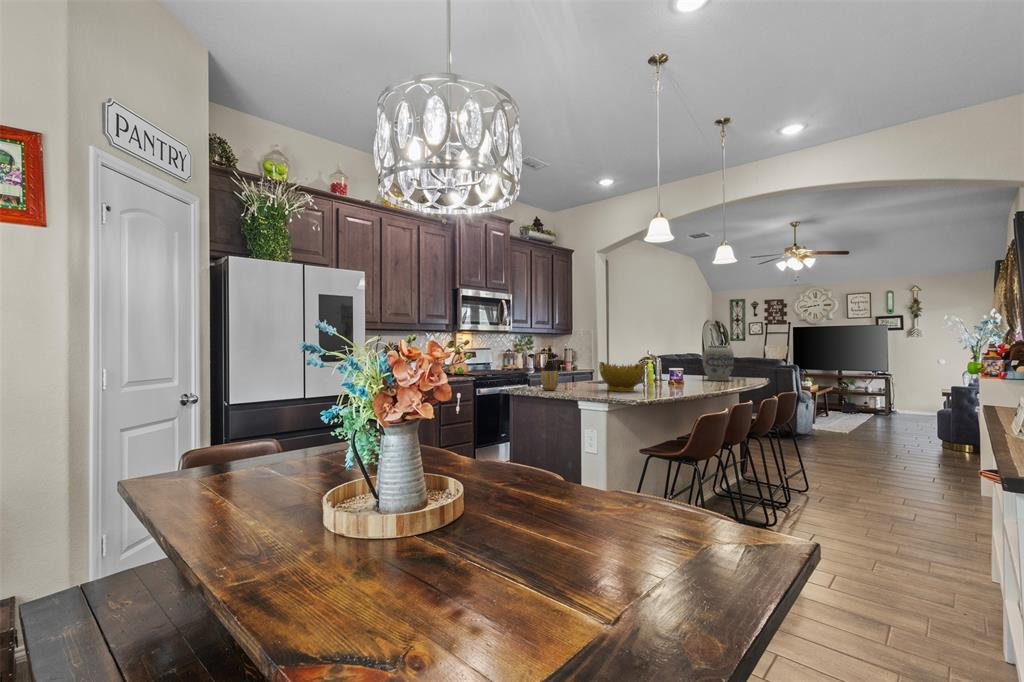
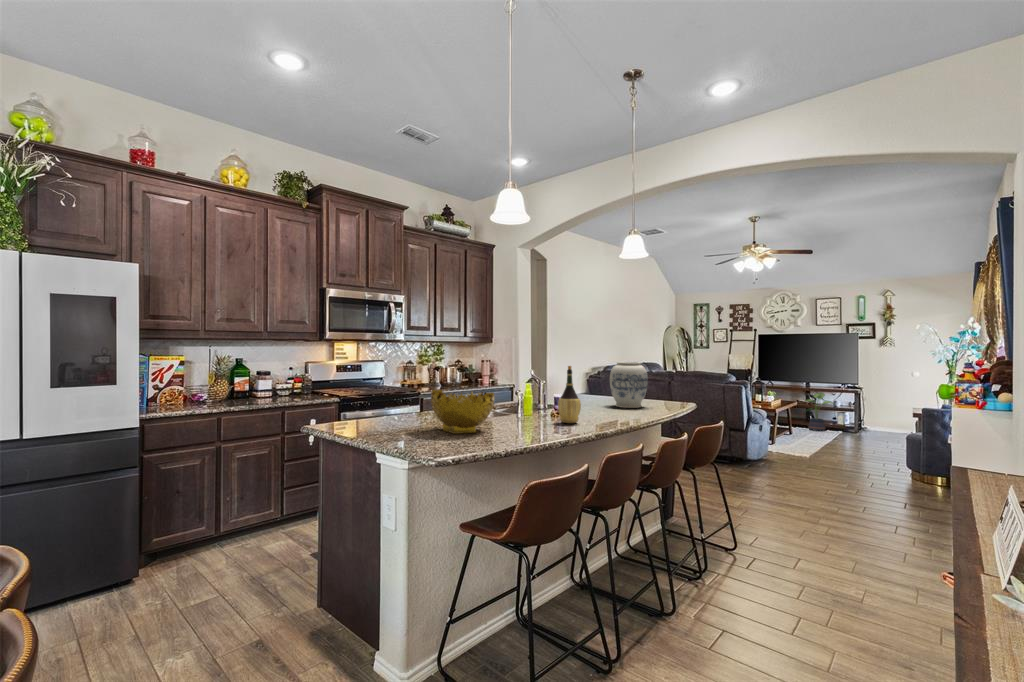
wine bottle: present [541,345,559,390] -> present [558,366,581,423]

